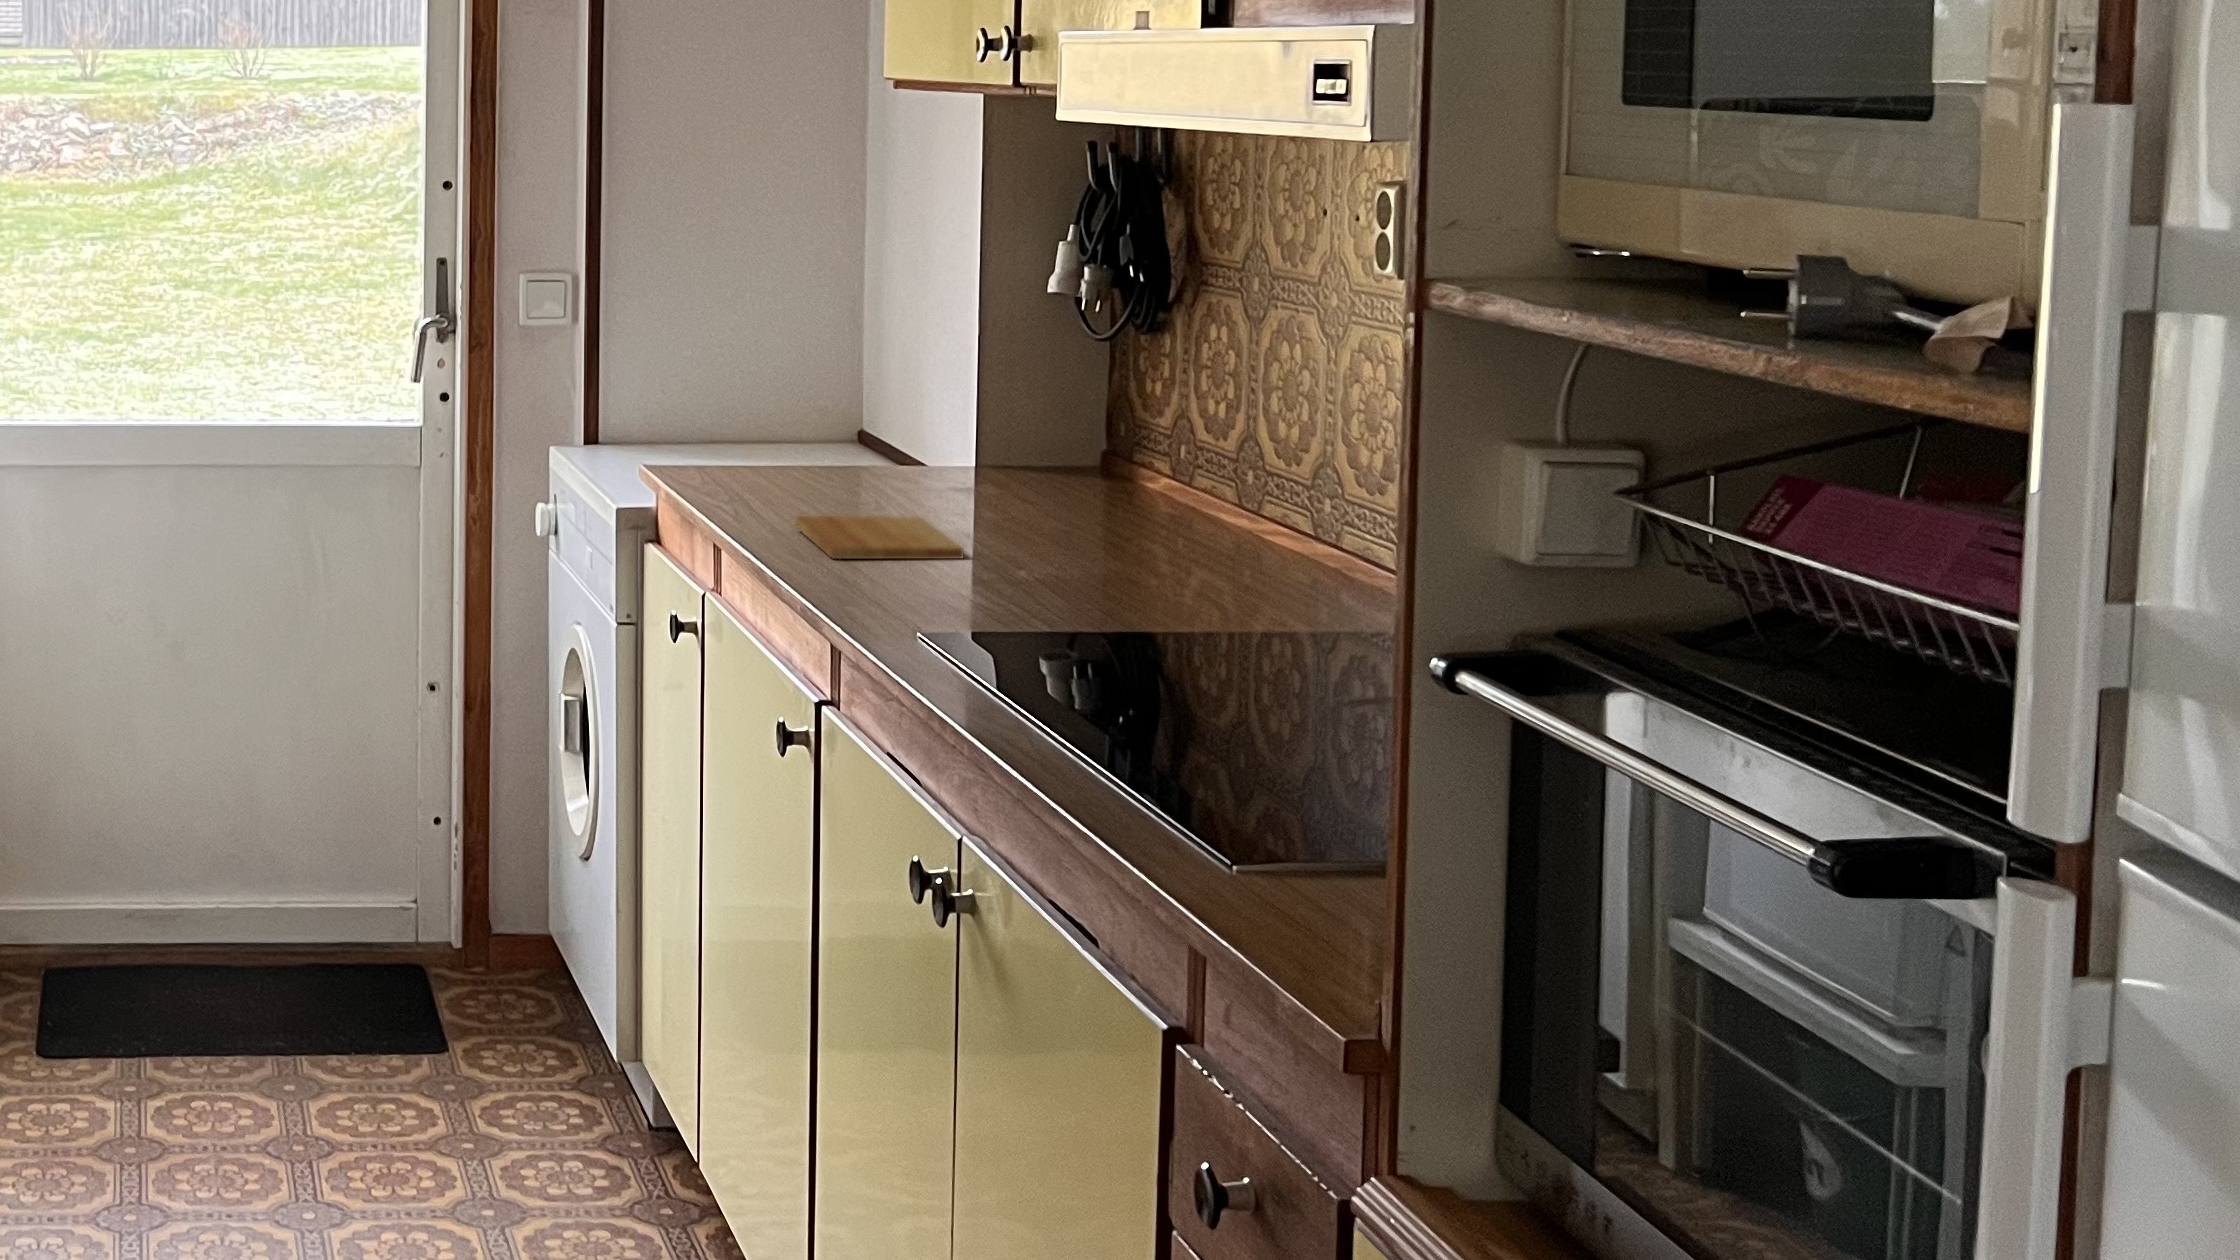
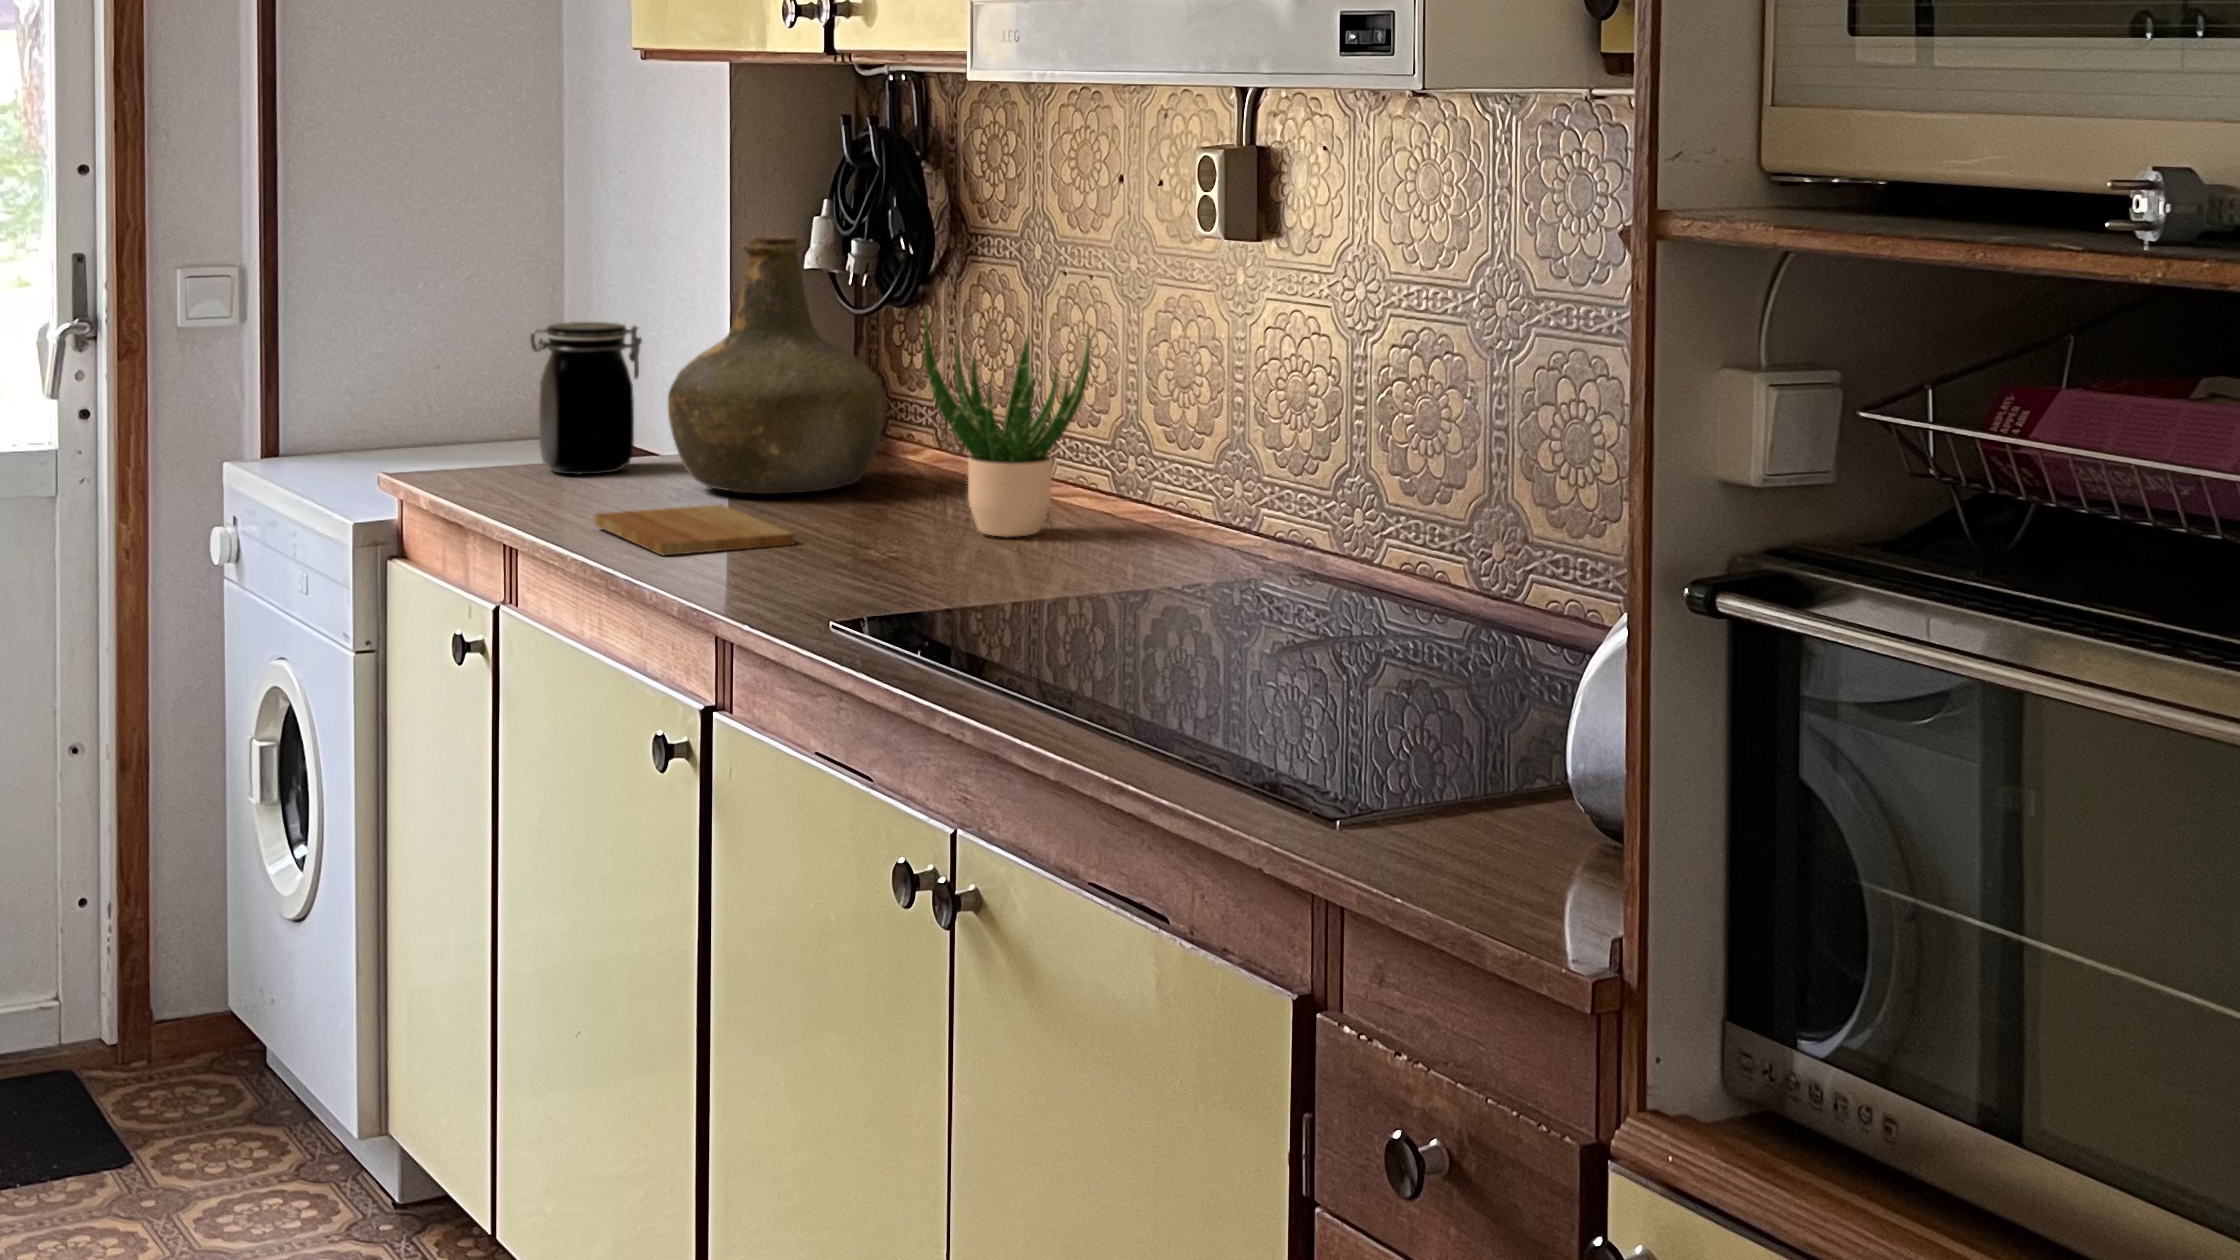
bottle: none [894,263,1106,511] -> present [668,236,884,494]
potted plant: none [1095,333,1269,569] -> present [924,306,1090,537]
jar: none [790,338,893,481] -> present [530,322,642,474]

